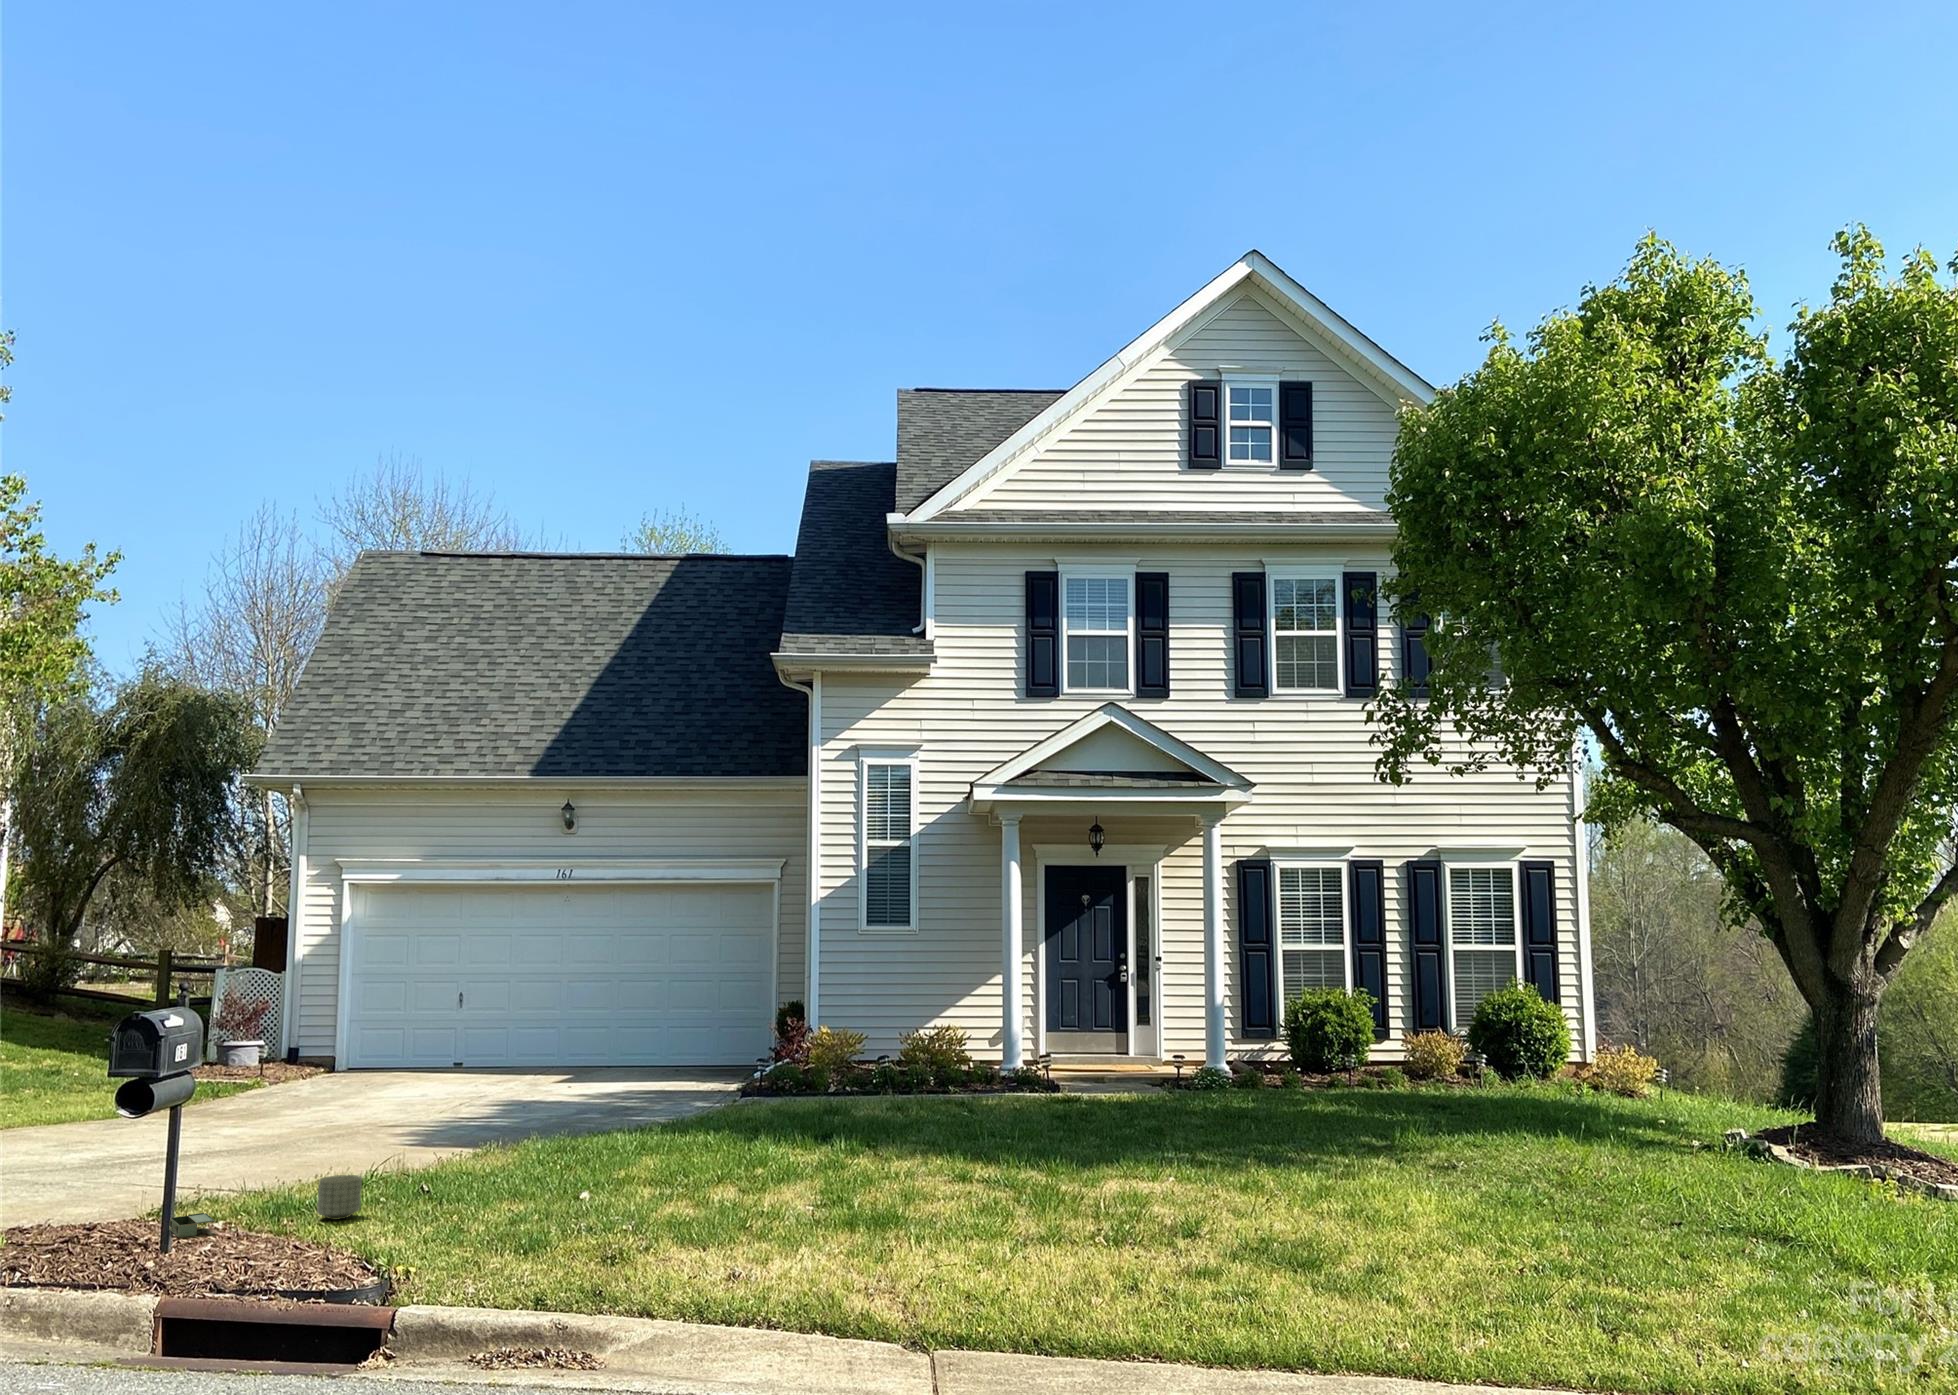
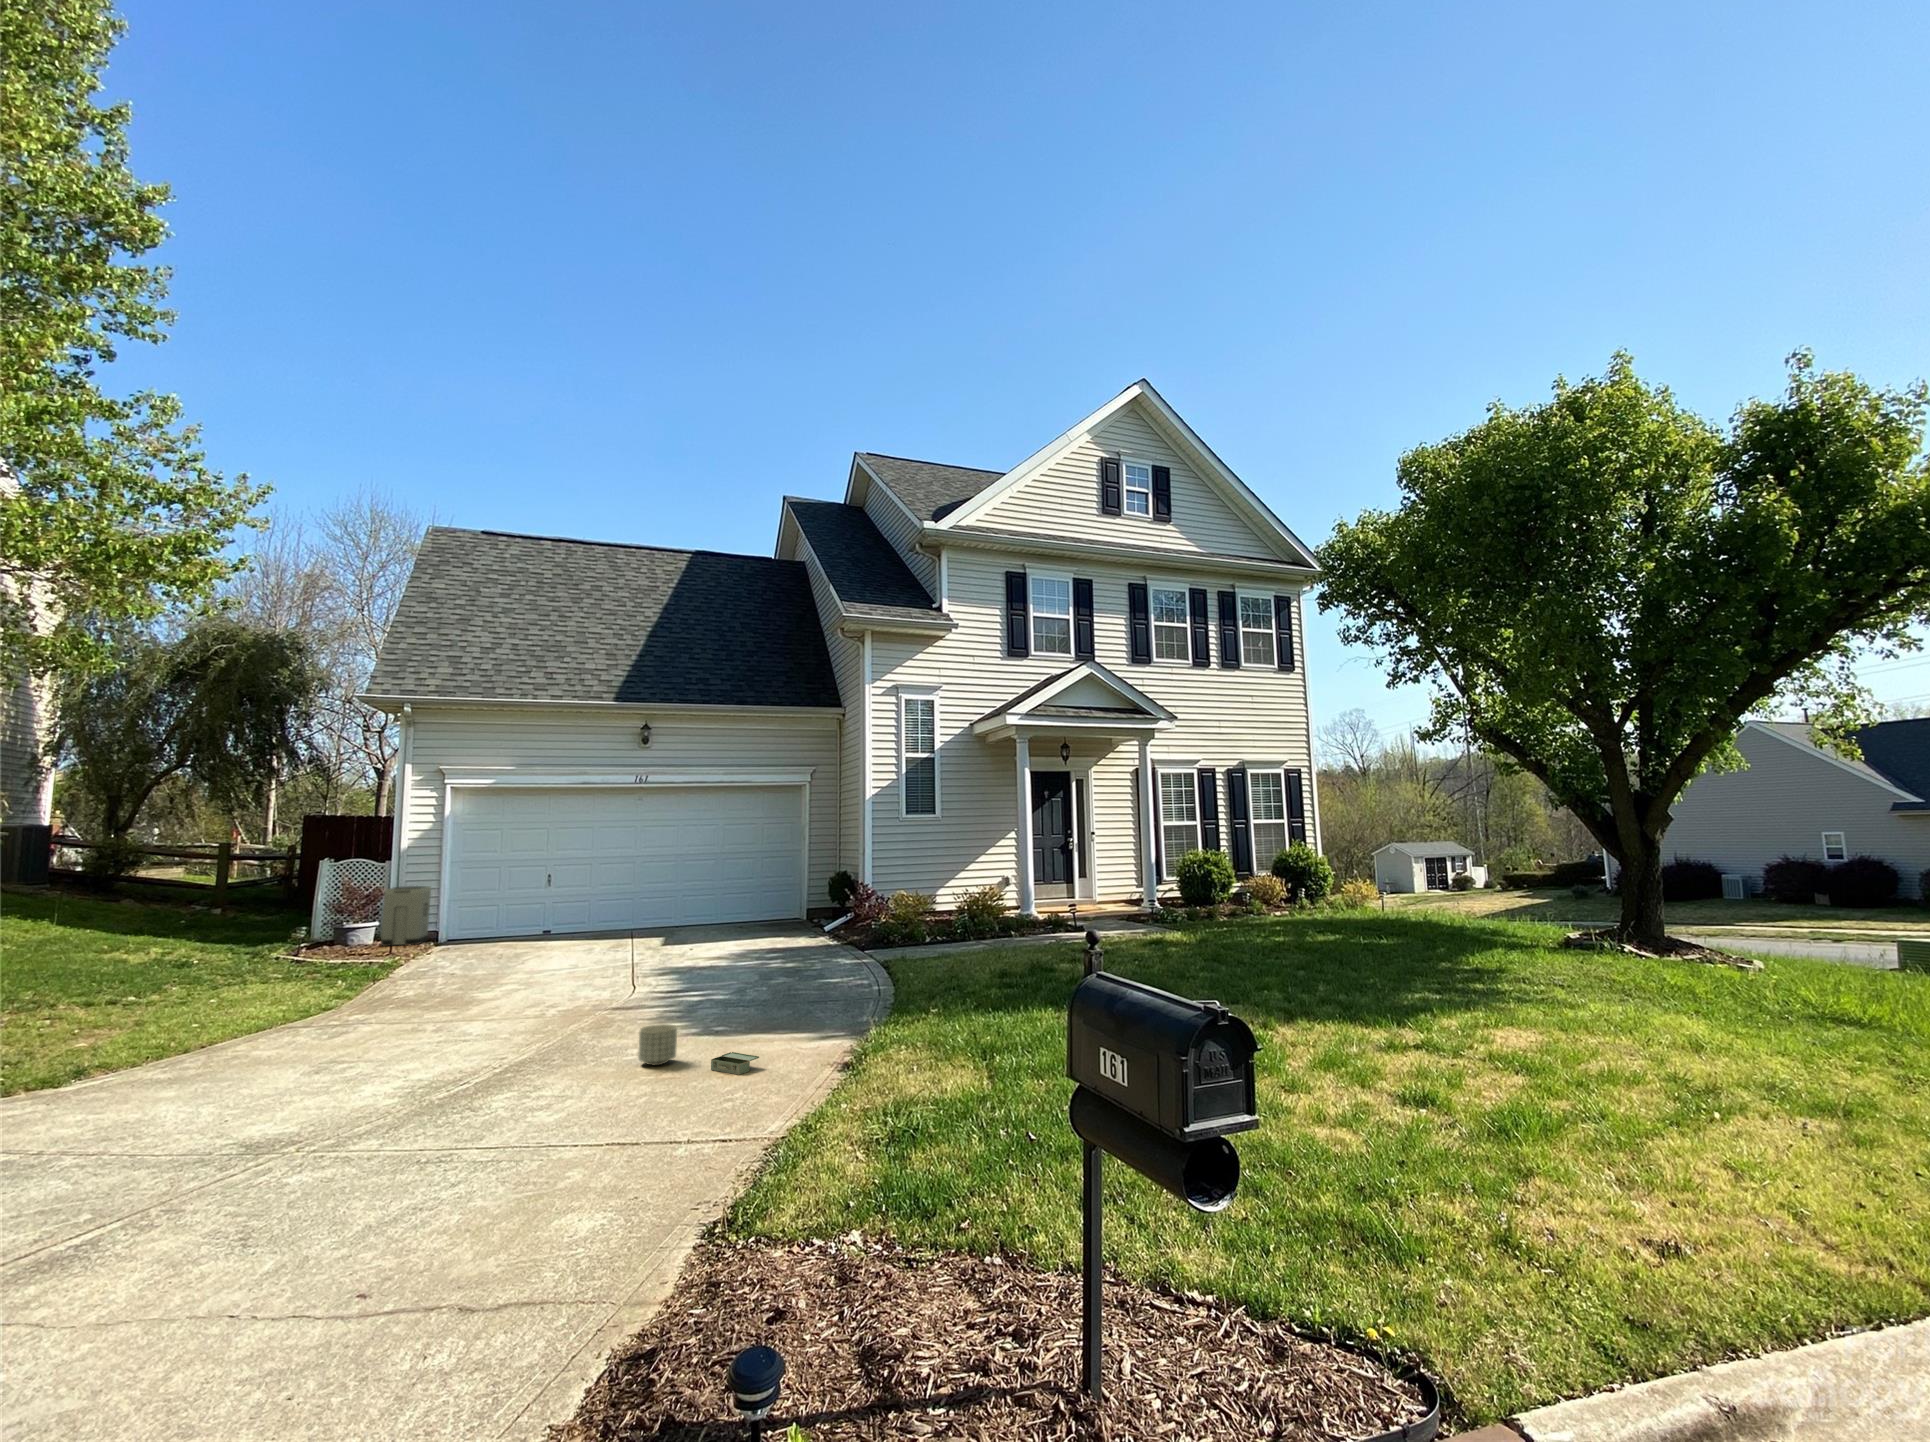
trash can: none [264,1004,324,1075] -> present [381,886,431,946]
planter: present [317,1175,362,1220] -> present [638,1024,677,1065]

